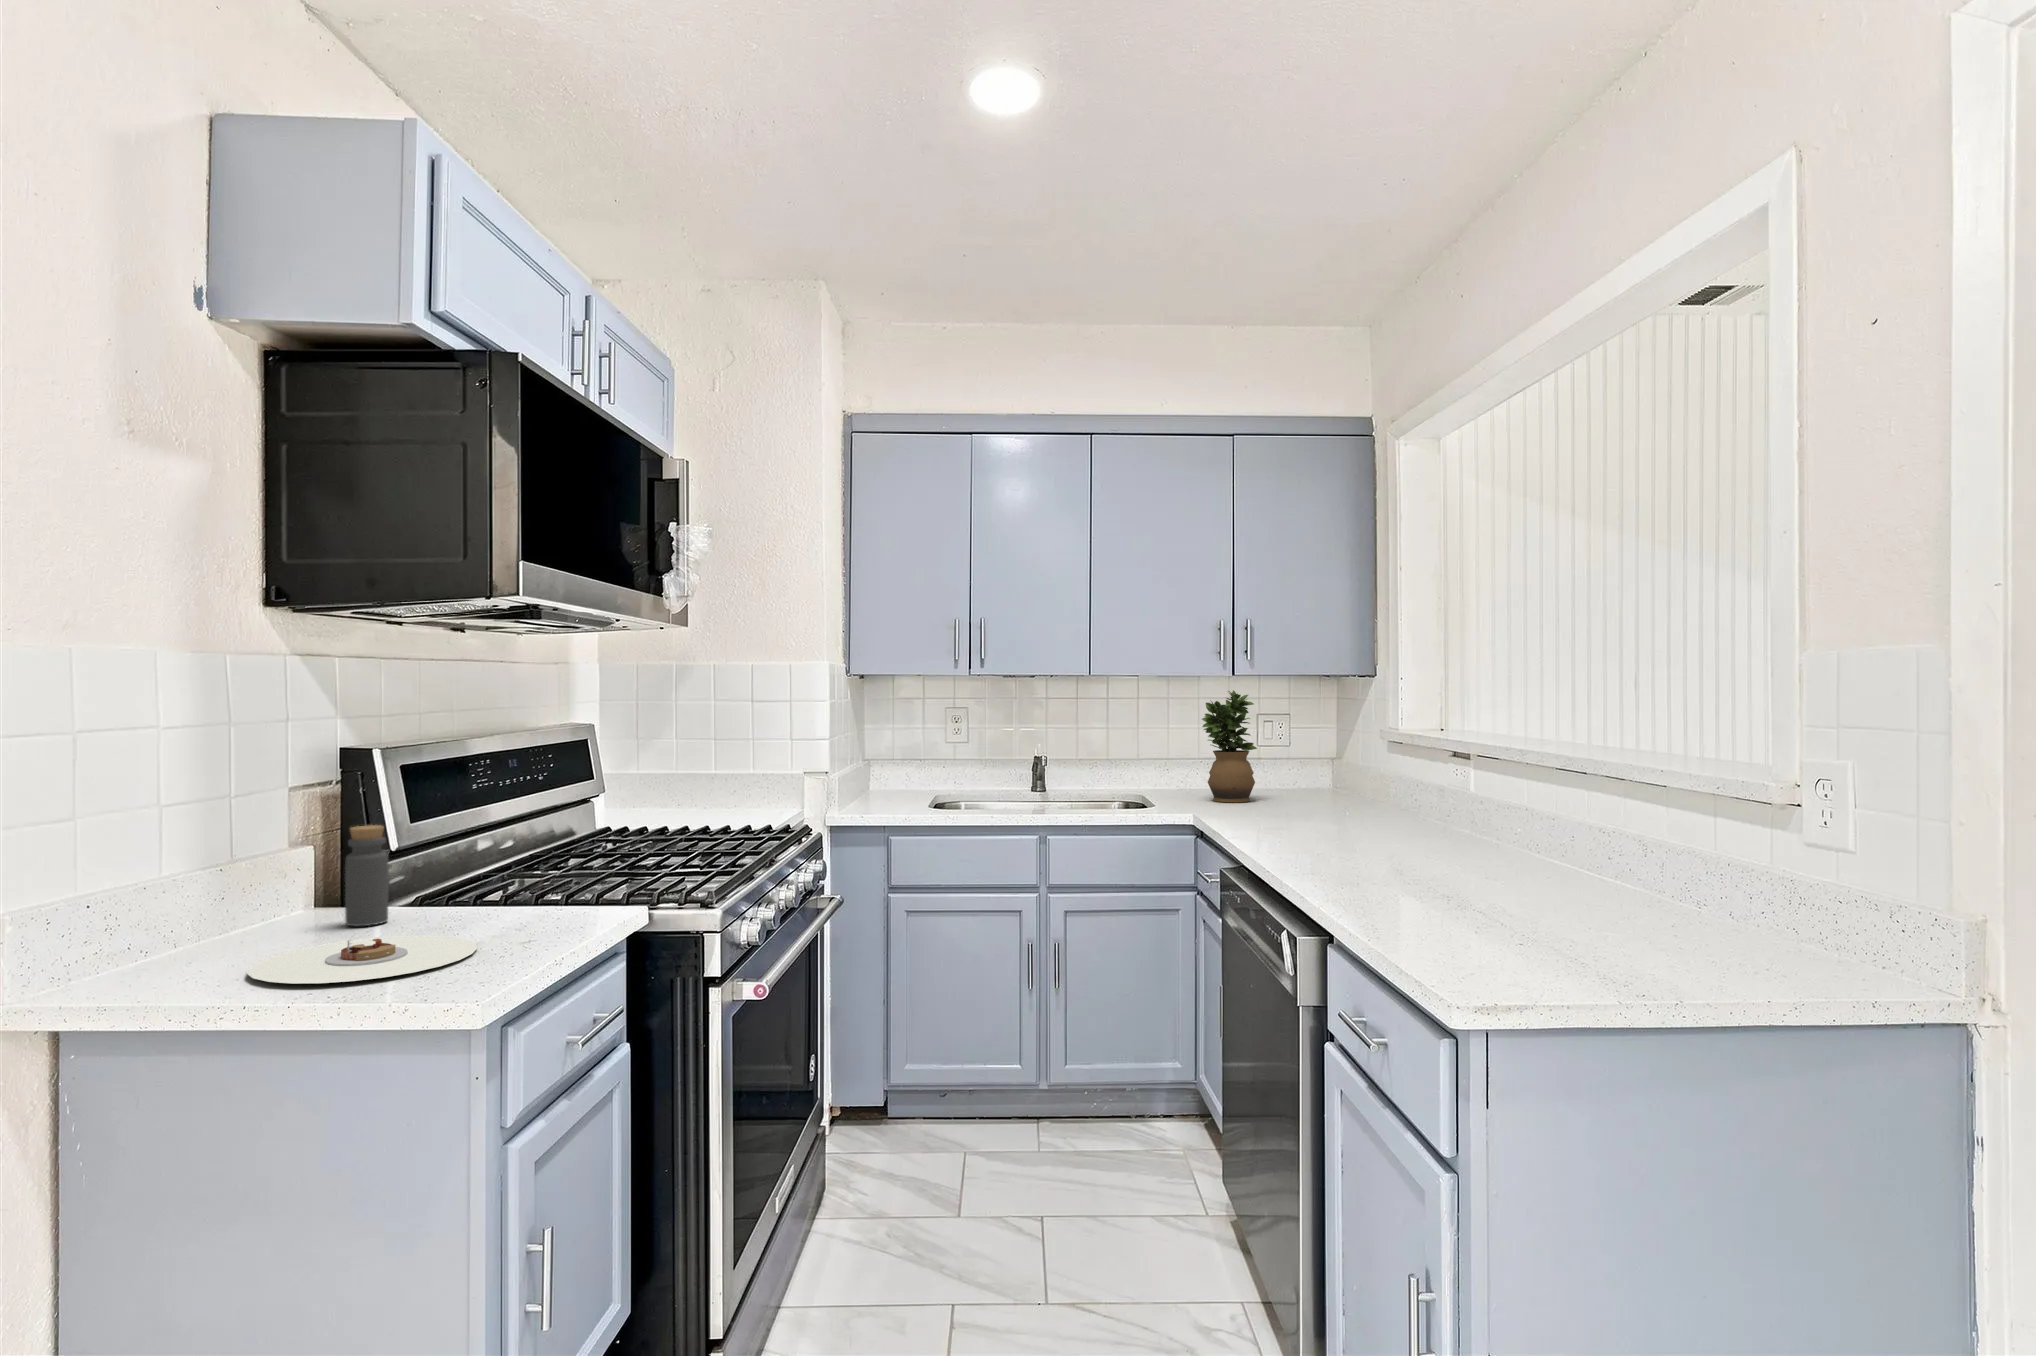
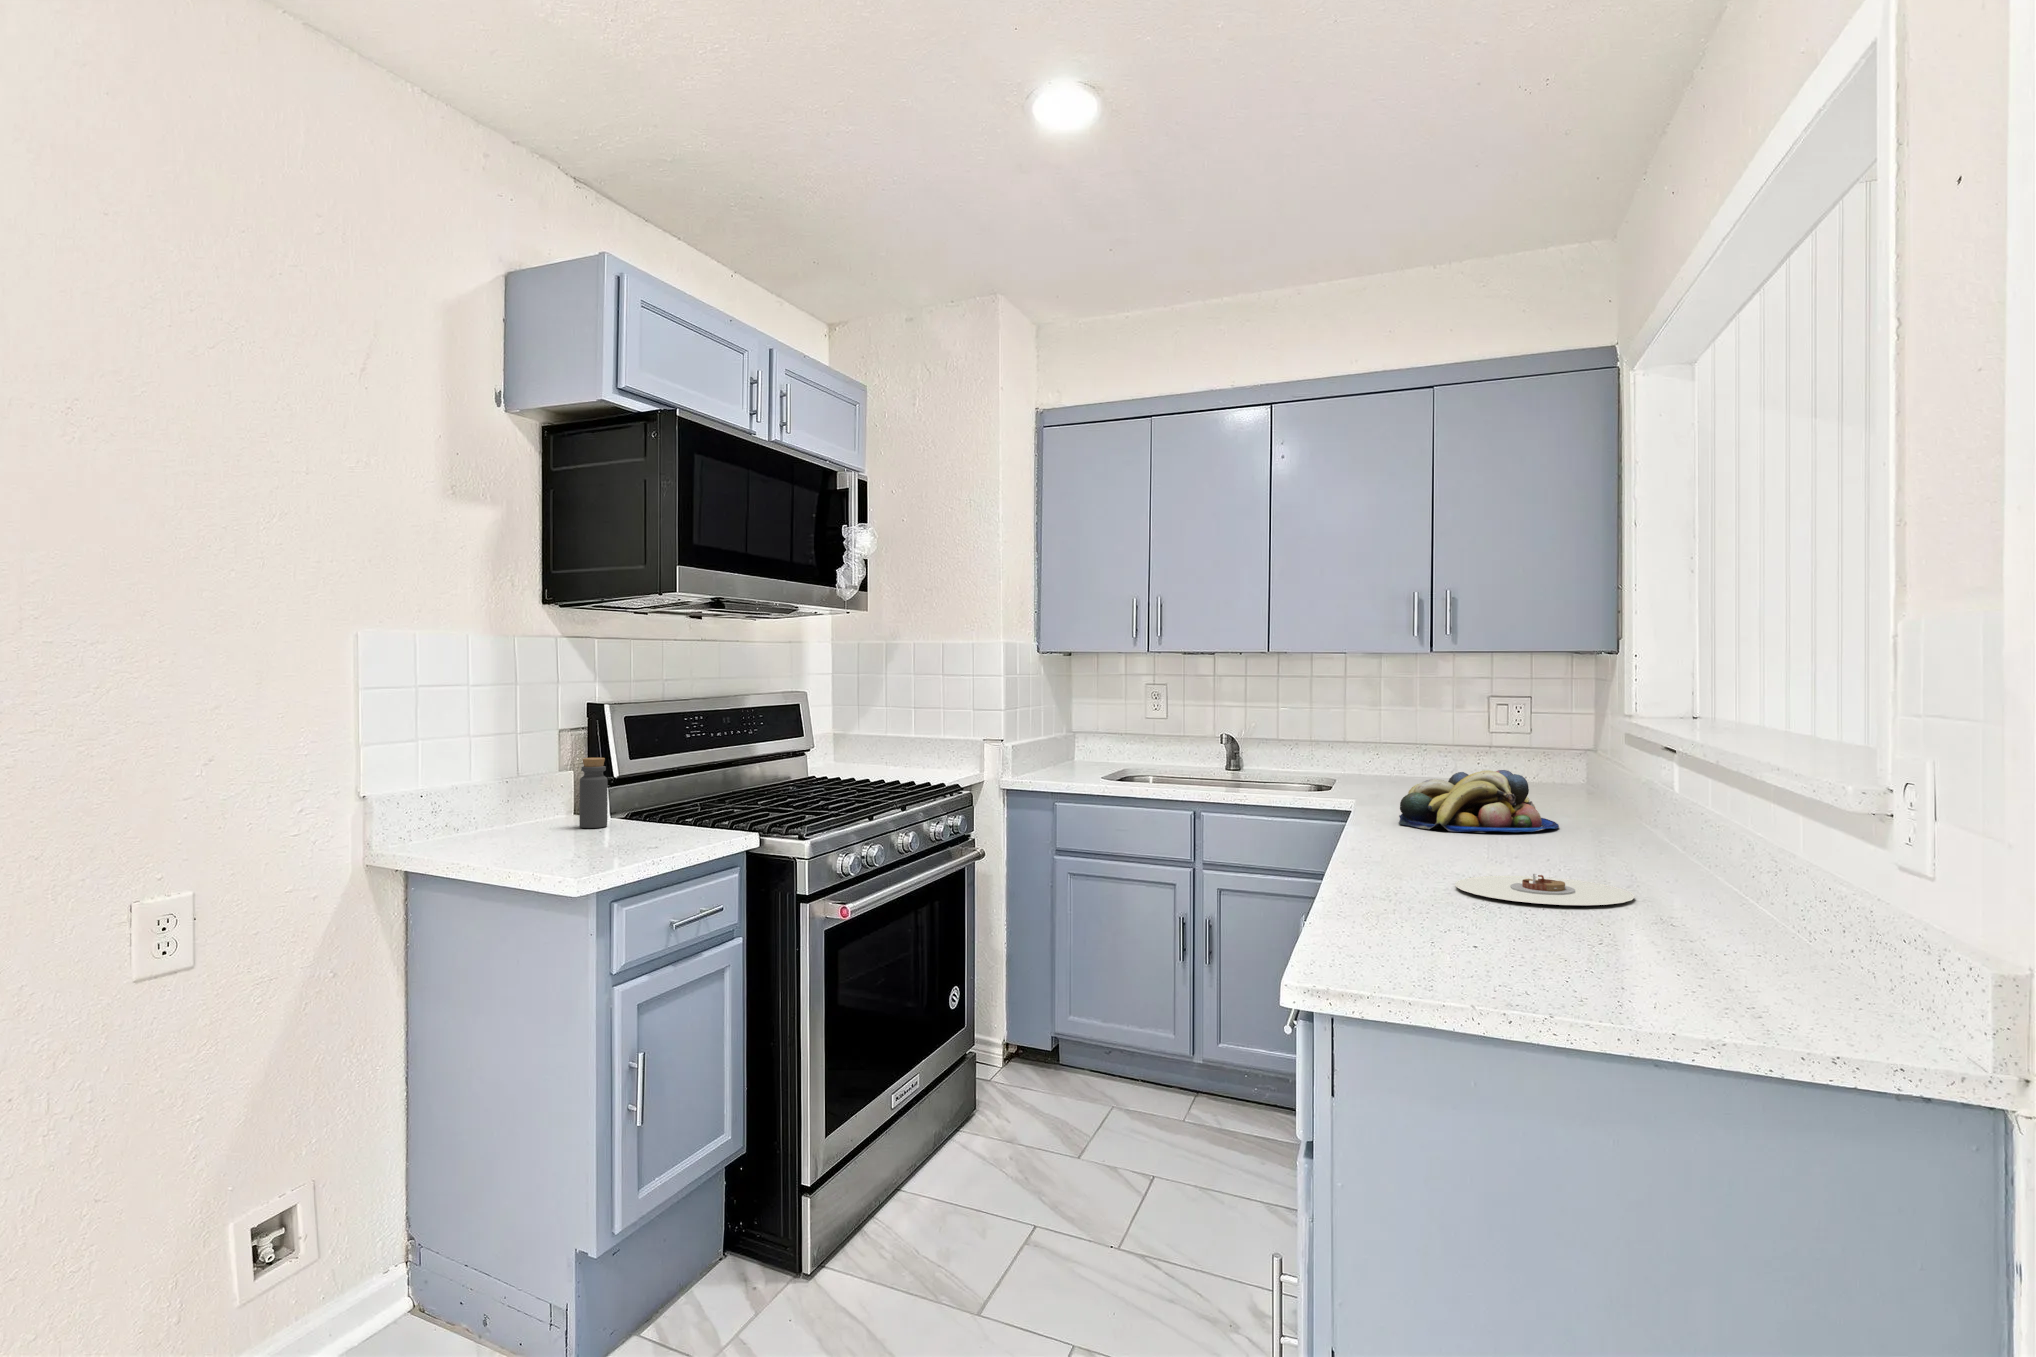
potted plant: present [1202,691,1257,802] -> none [1383,672,1445,785]
fruit bowl: none [1302,790,1462,858] -> present [1399,770,1559,832]
plate: present [247,935,477,984] -> present [1455,874,1635,905]

